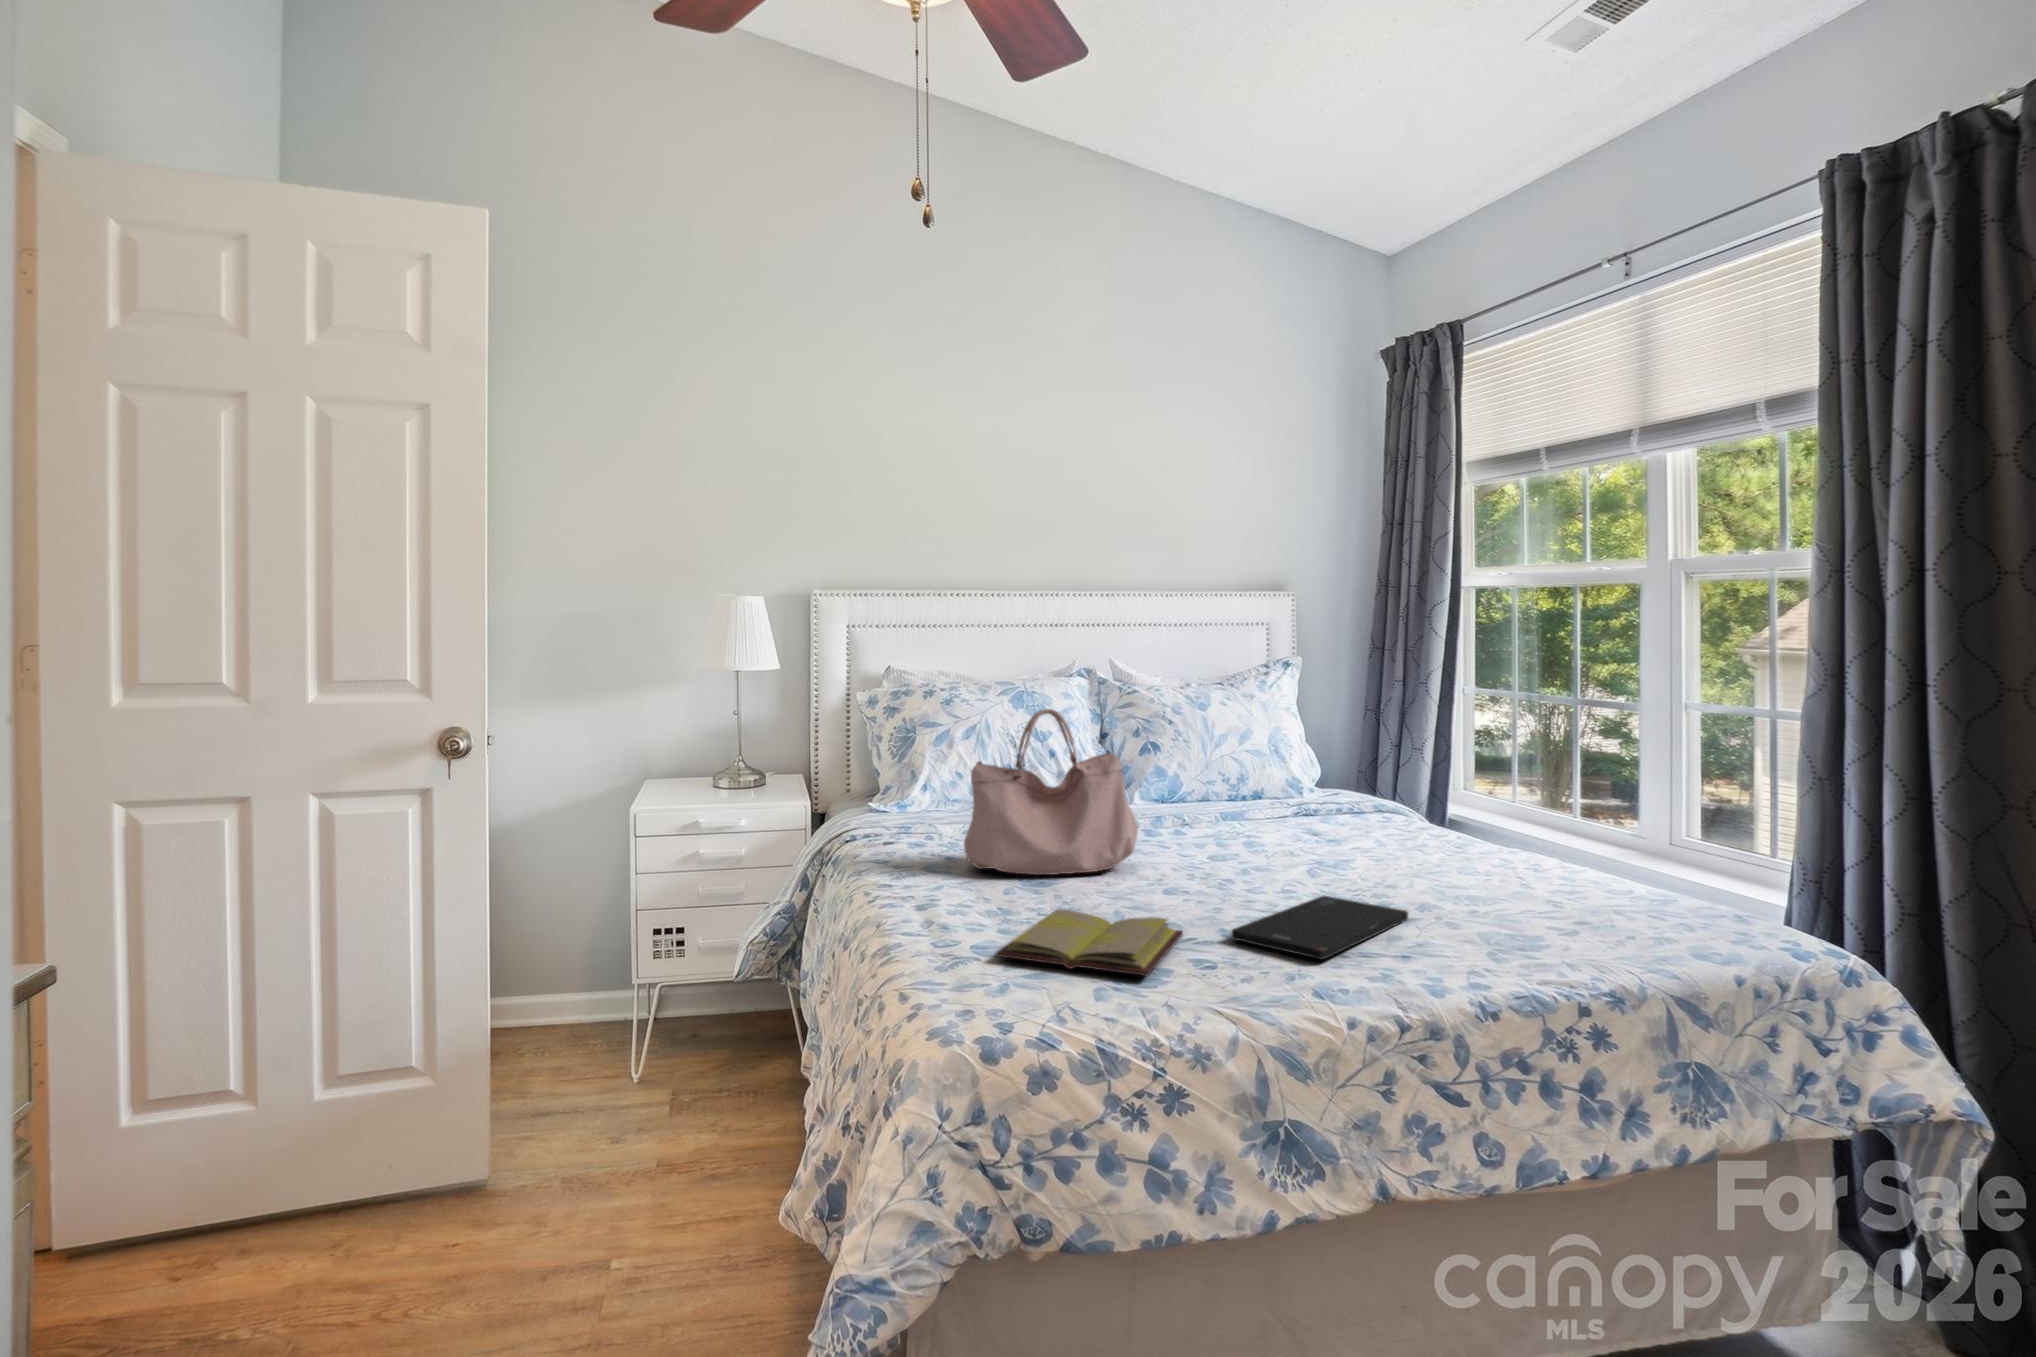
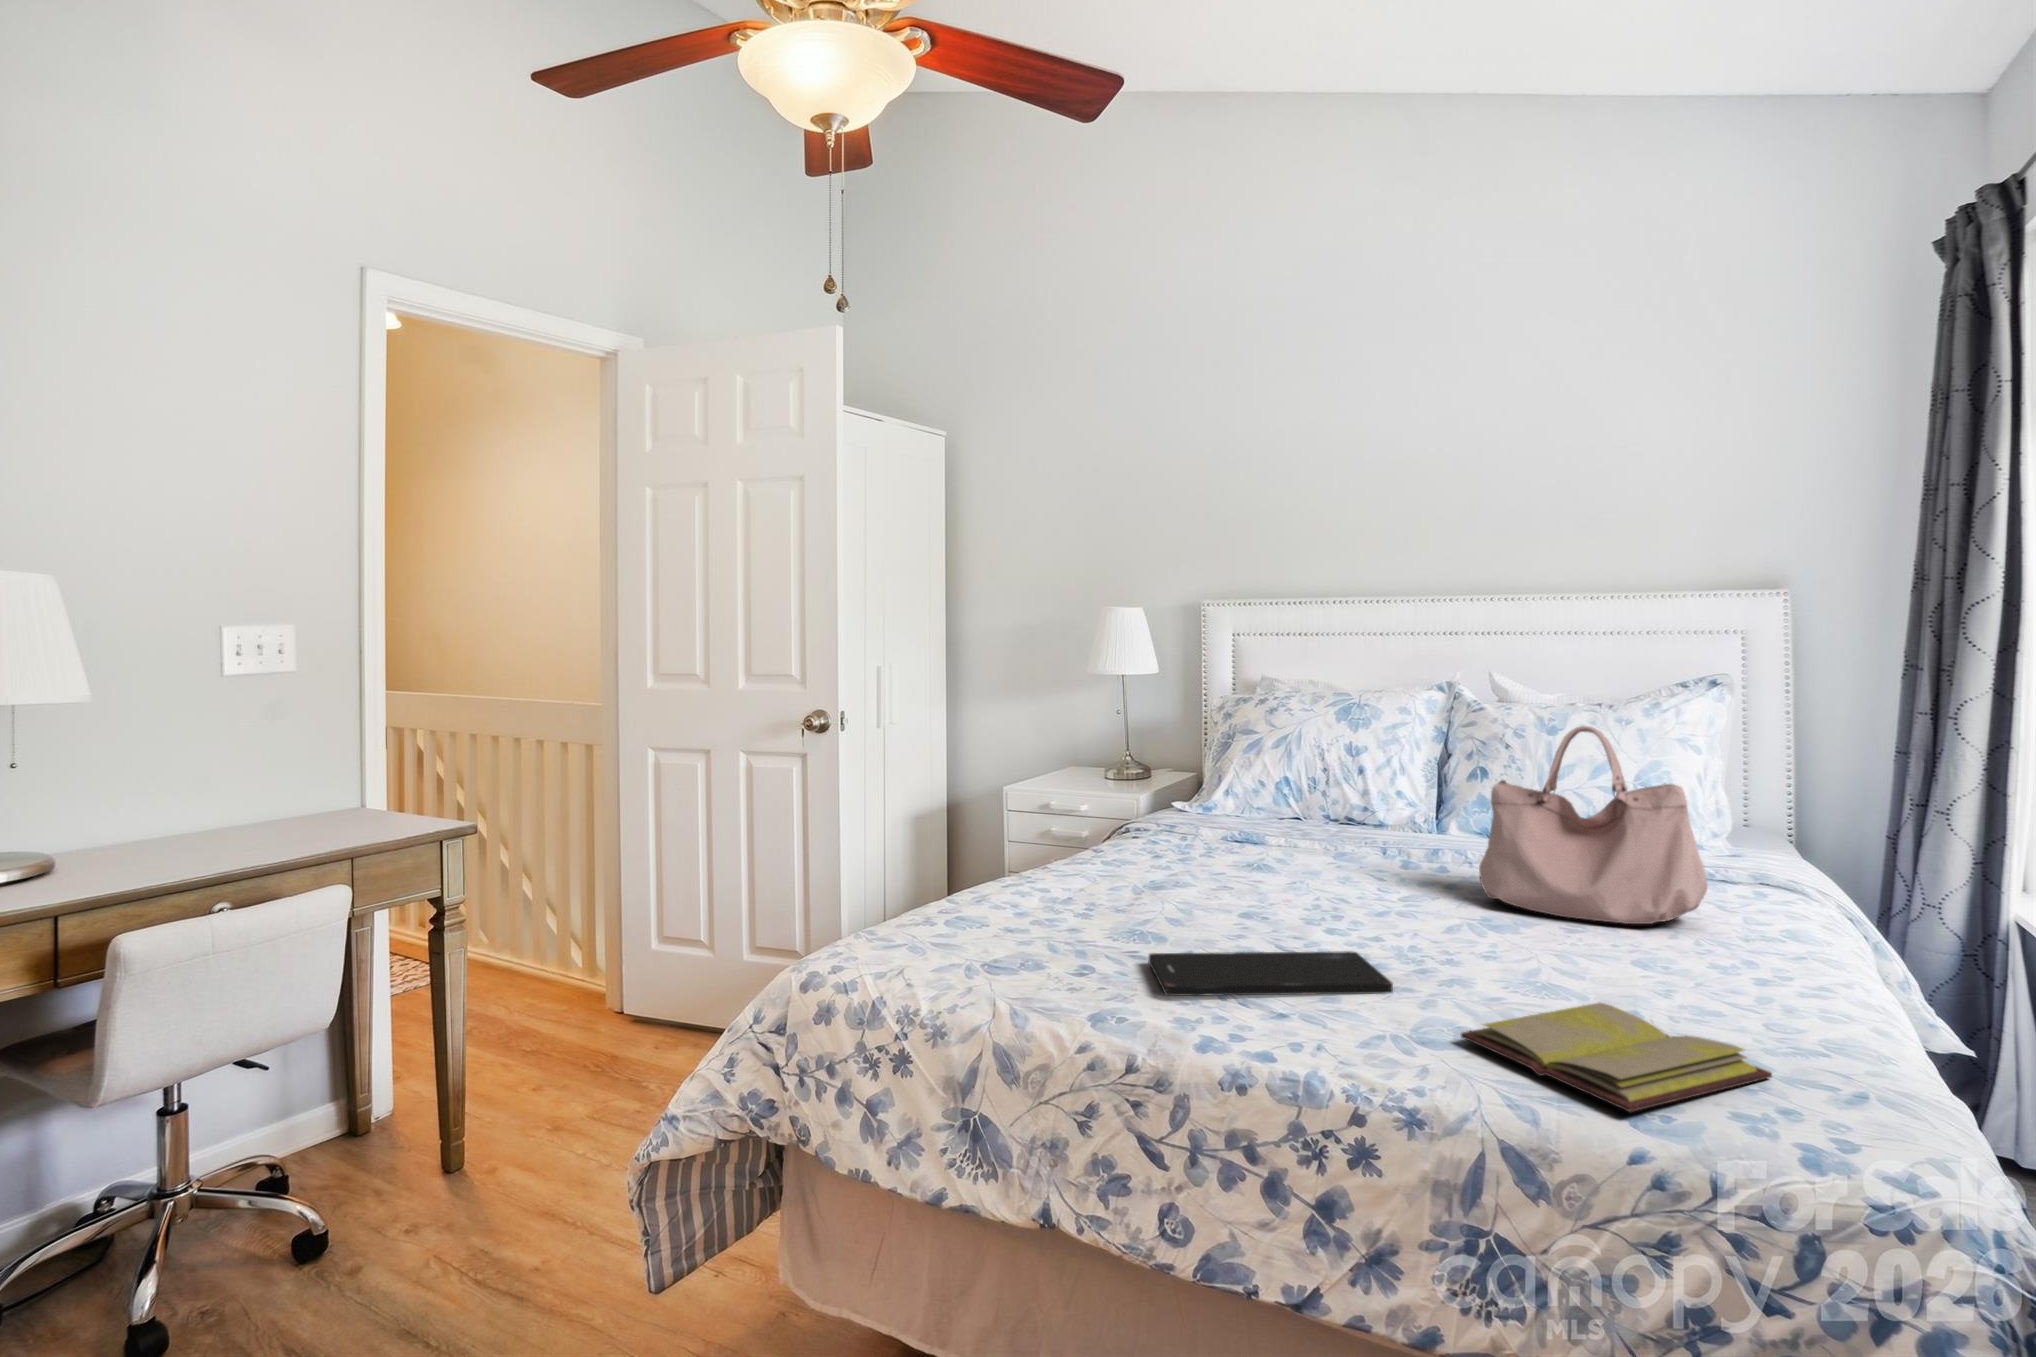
handbag: present [964,709,1138,875] -> present [1479,726,1708,924]
diary: present [996,909,1183,976] -> present [1461,1003,1772,1112]

